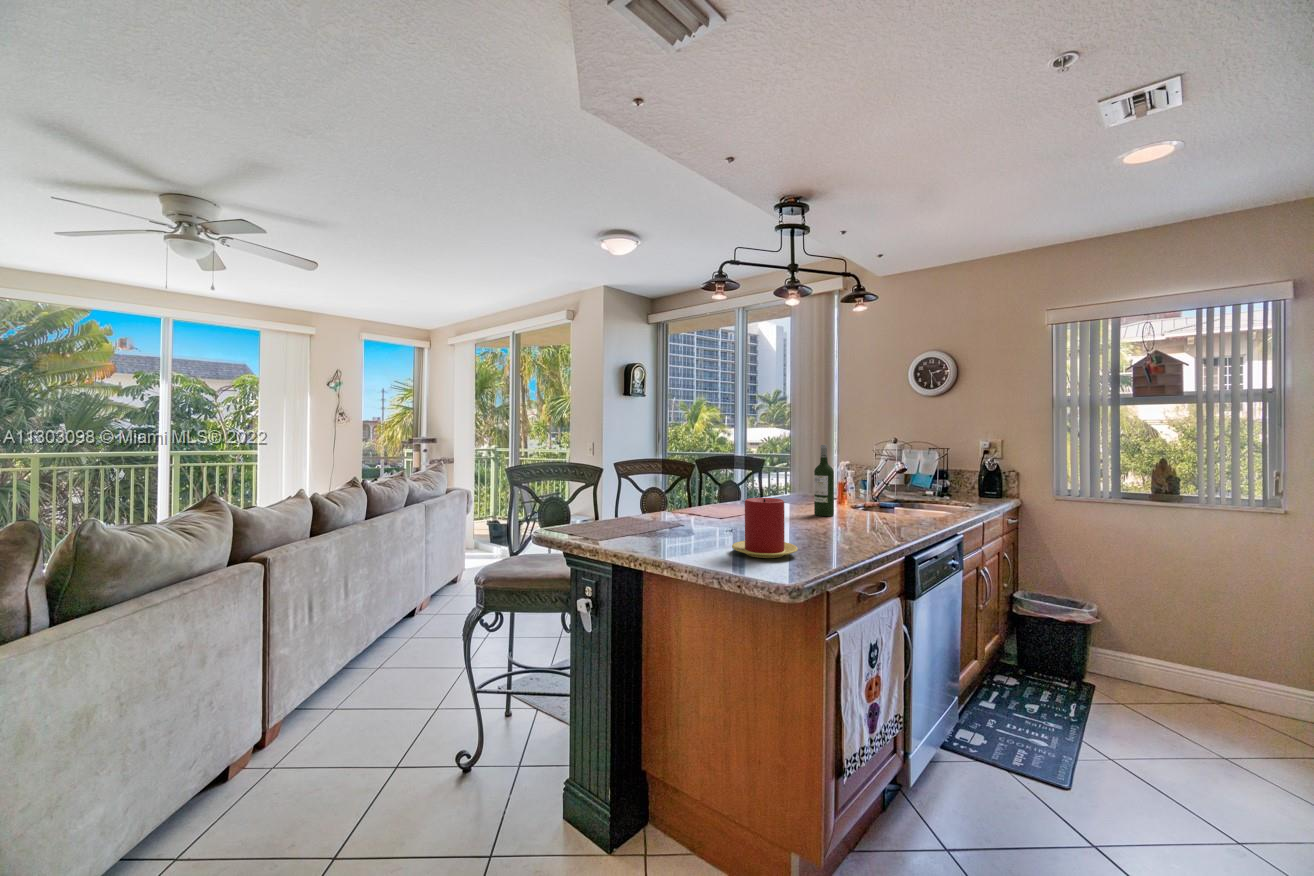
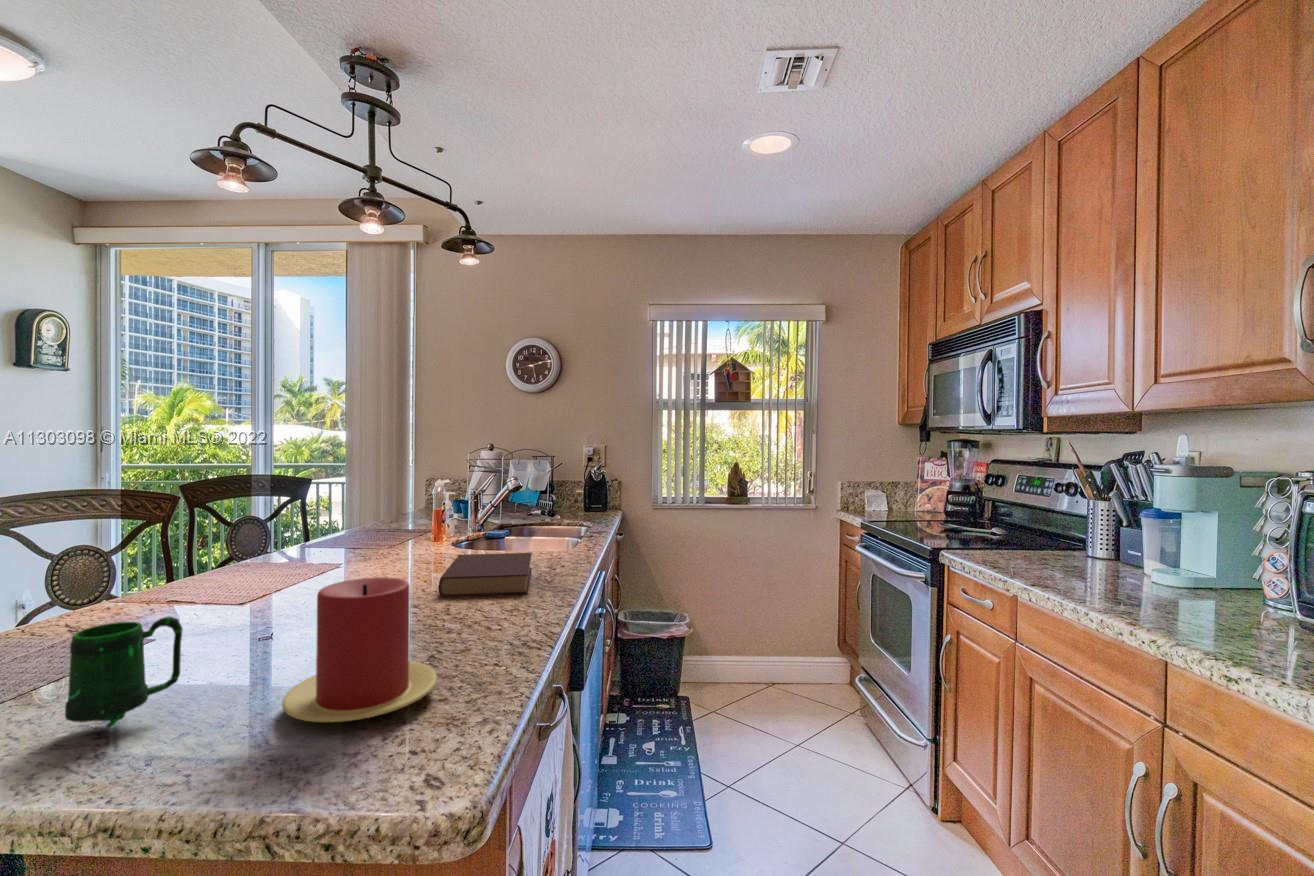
wine bottle: present [814,445,834,516] -> none [411,458,443,570]
mug: none [665,504,699,545] -> present [65,616,183,728]
book: none [822,508,893,534] -> present [439,553,532,597]

